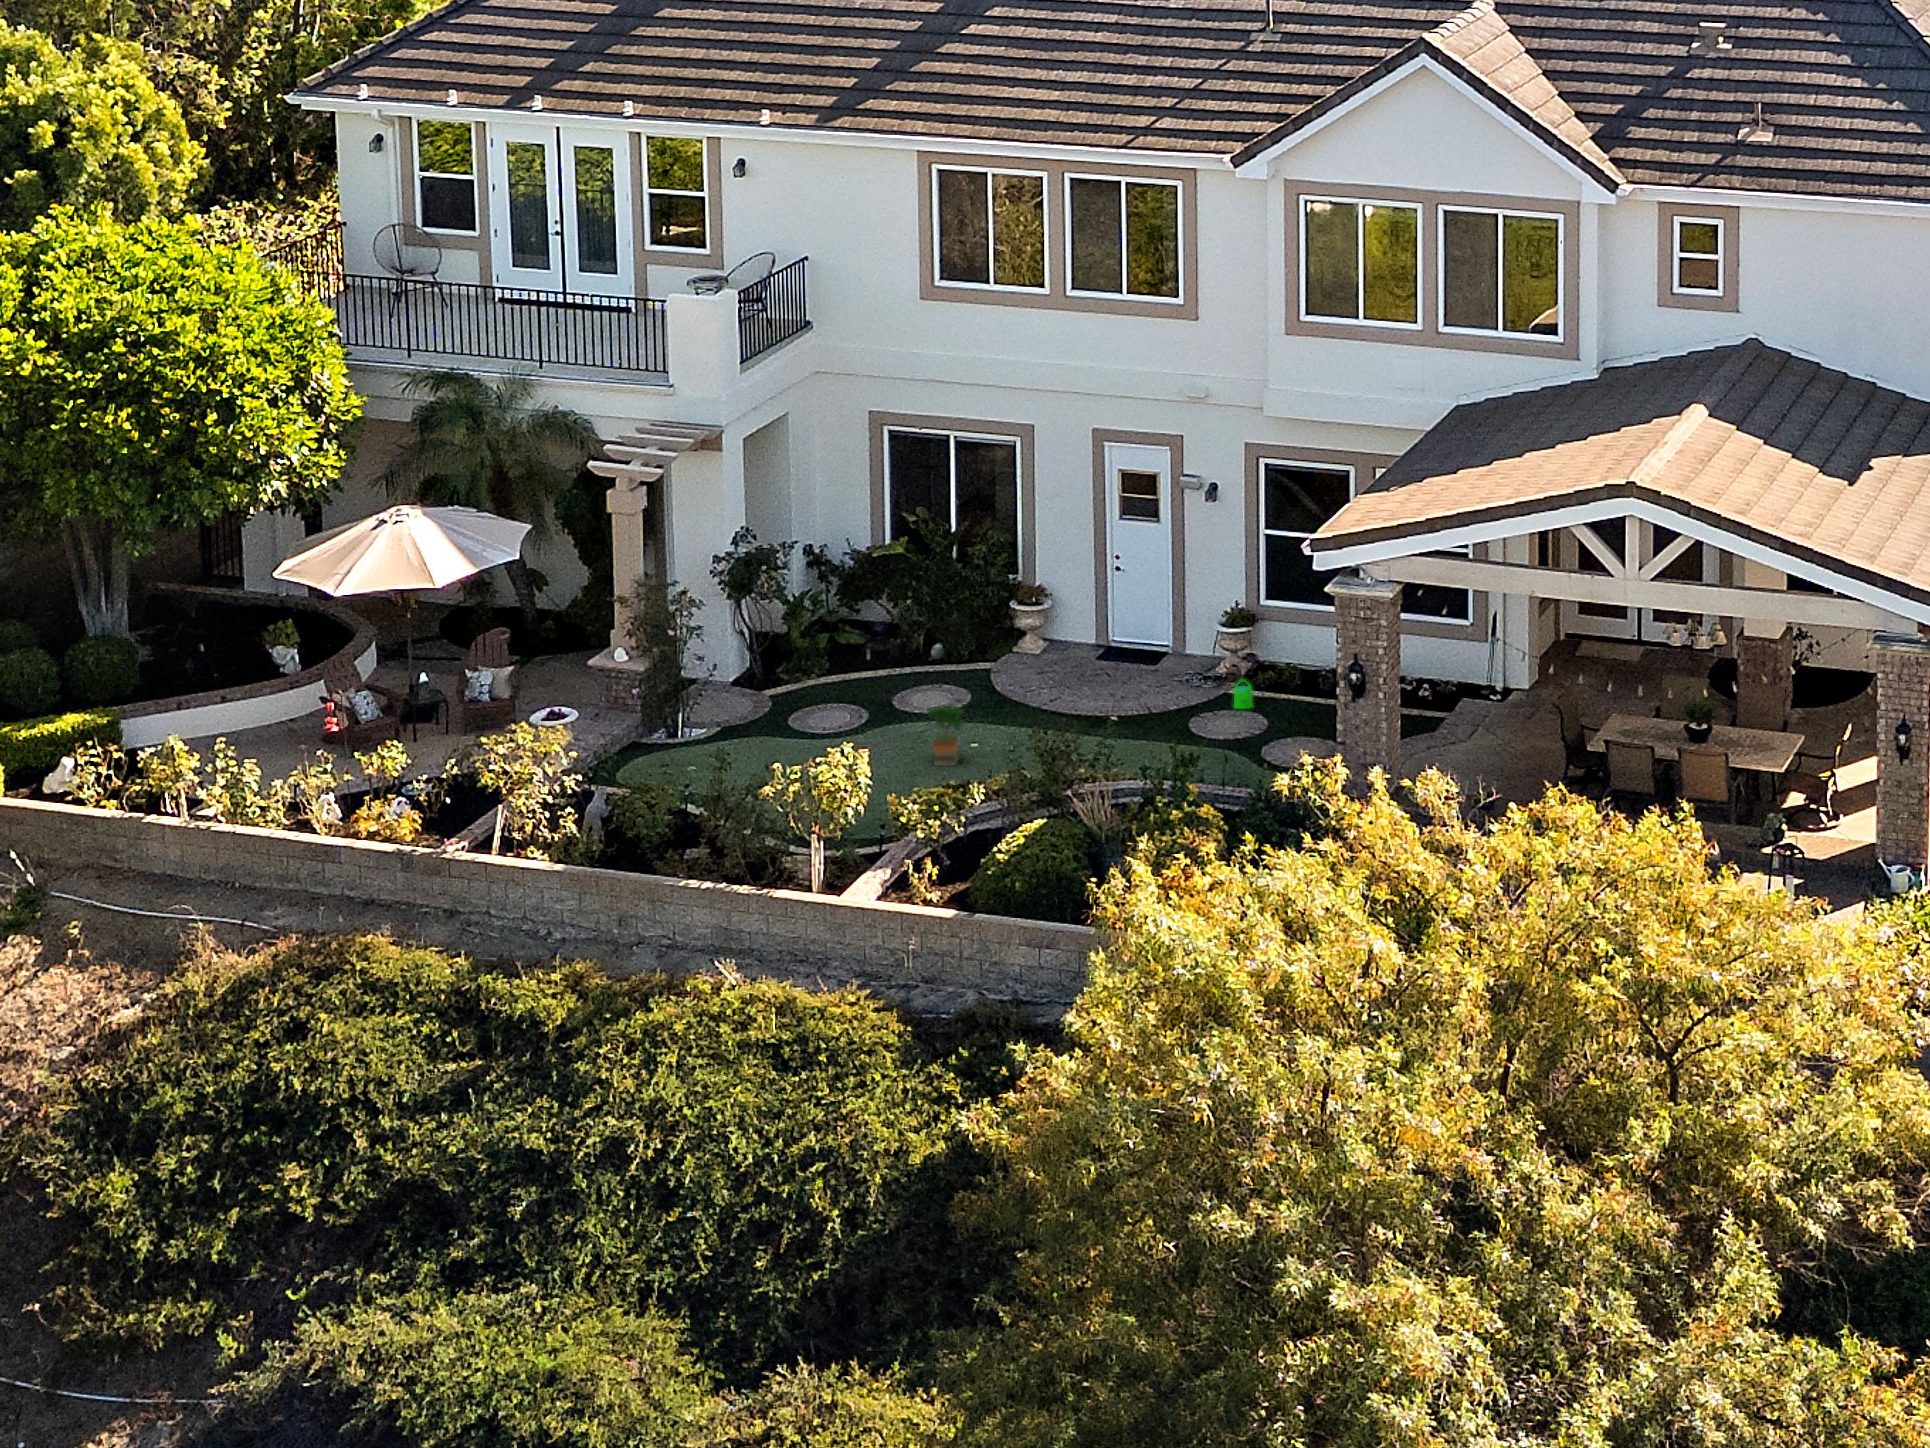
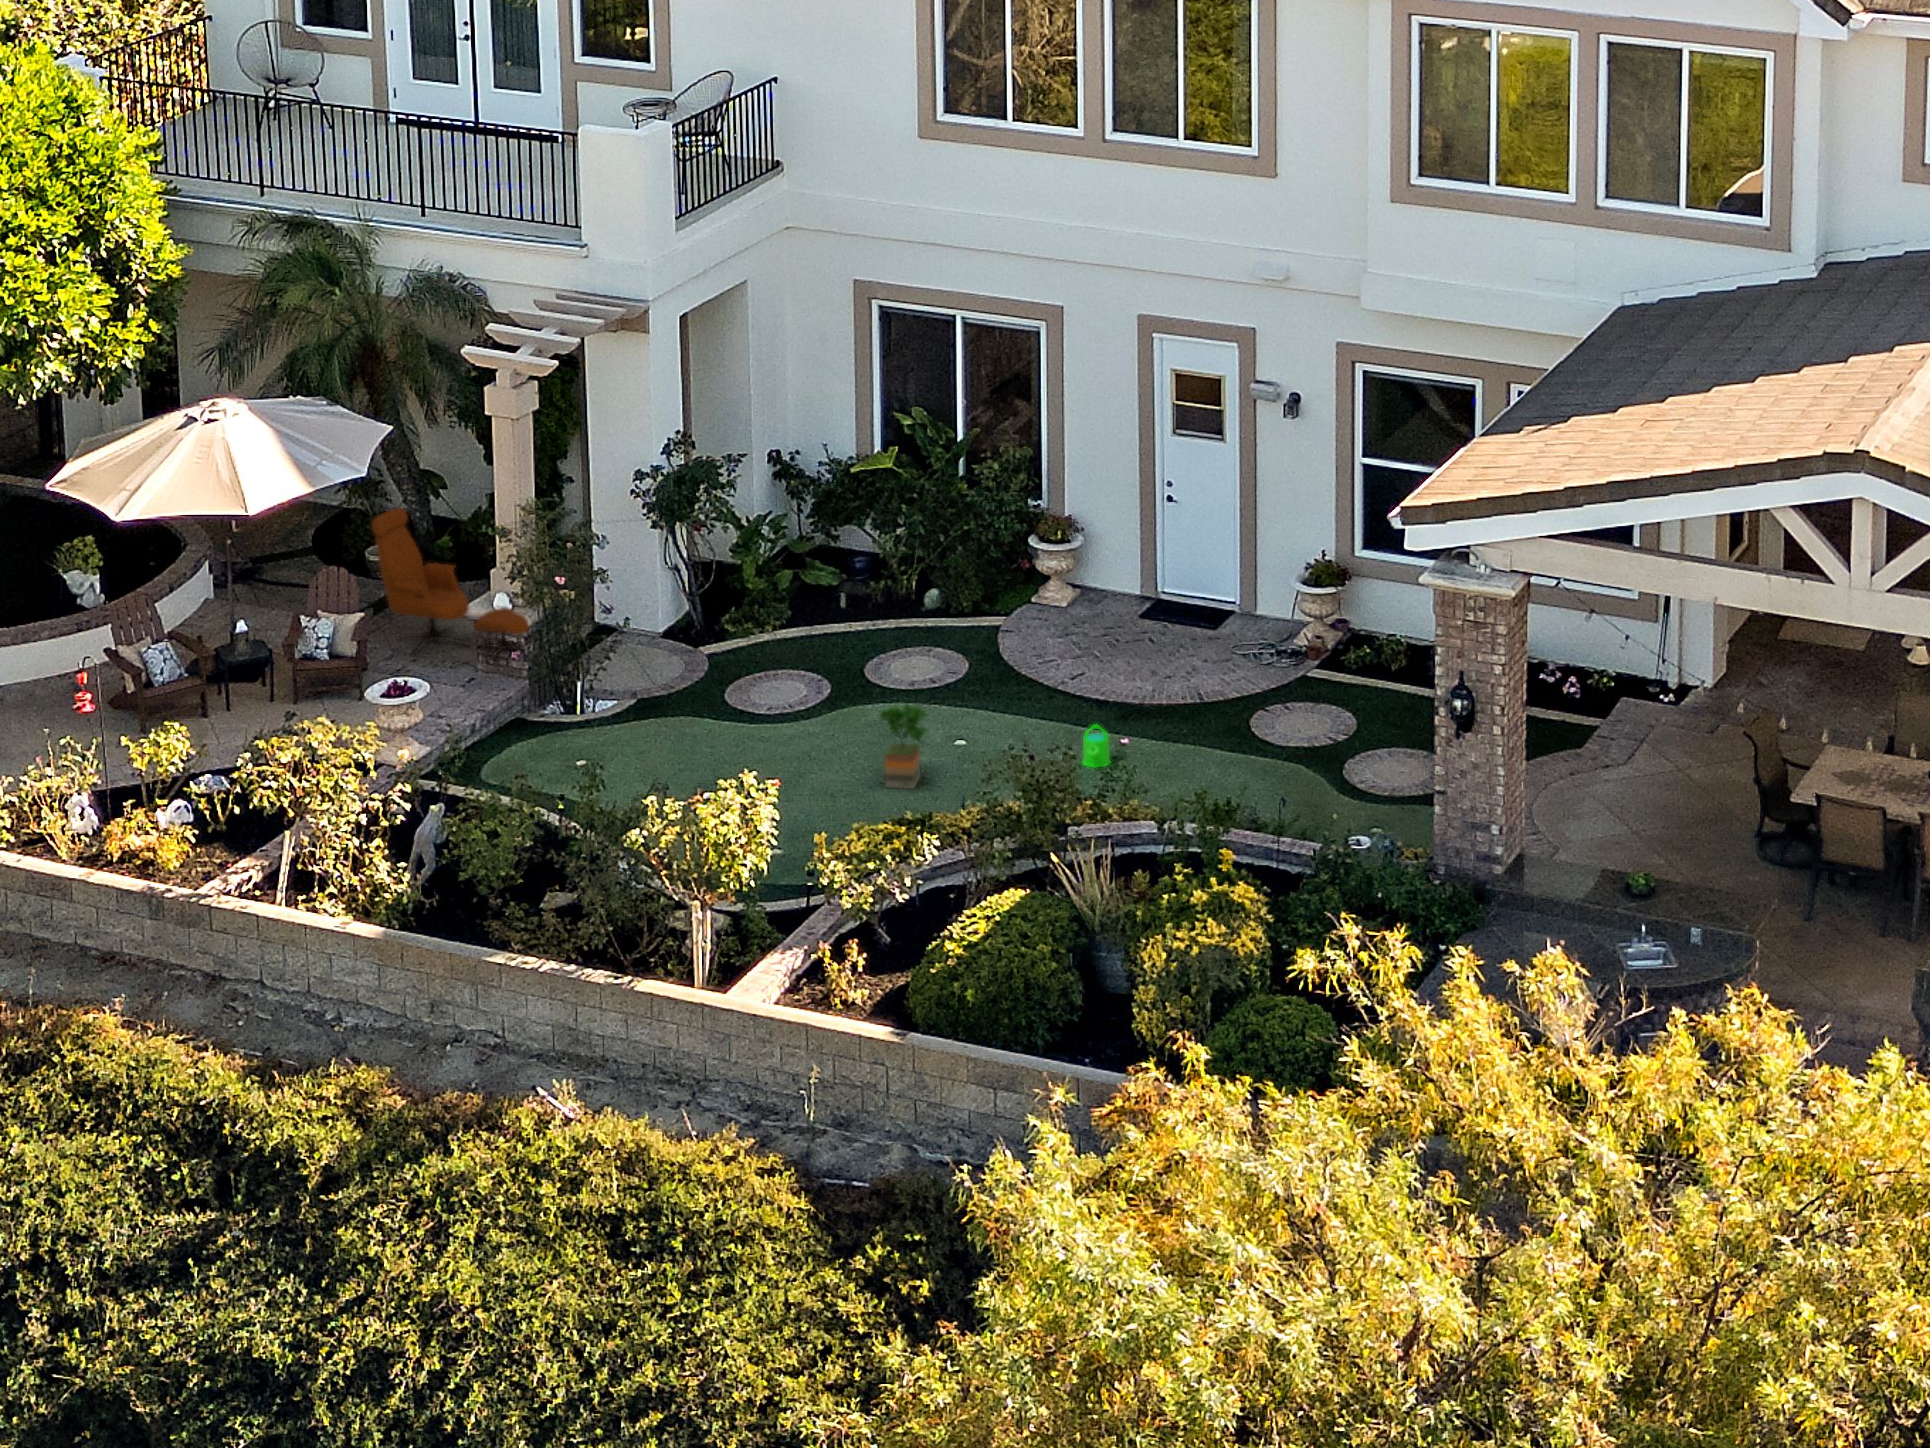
lounge chair: none [517,591,642,702] -> present [372,508,529,655]
watering can: present [1234,679,1253,709] -> present [1082,724,1111,768]

